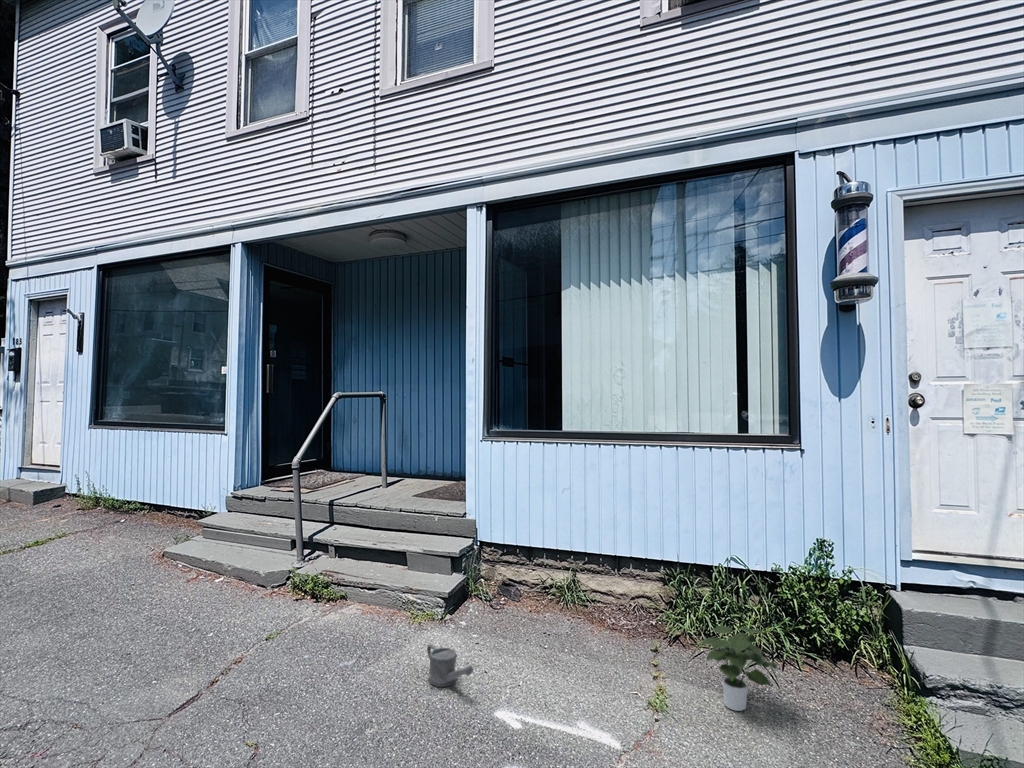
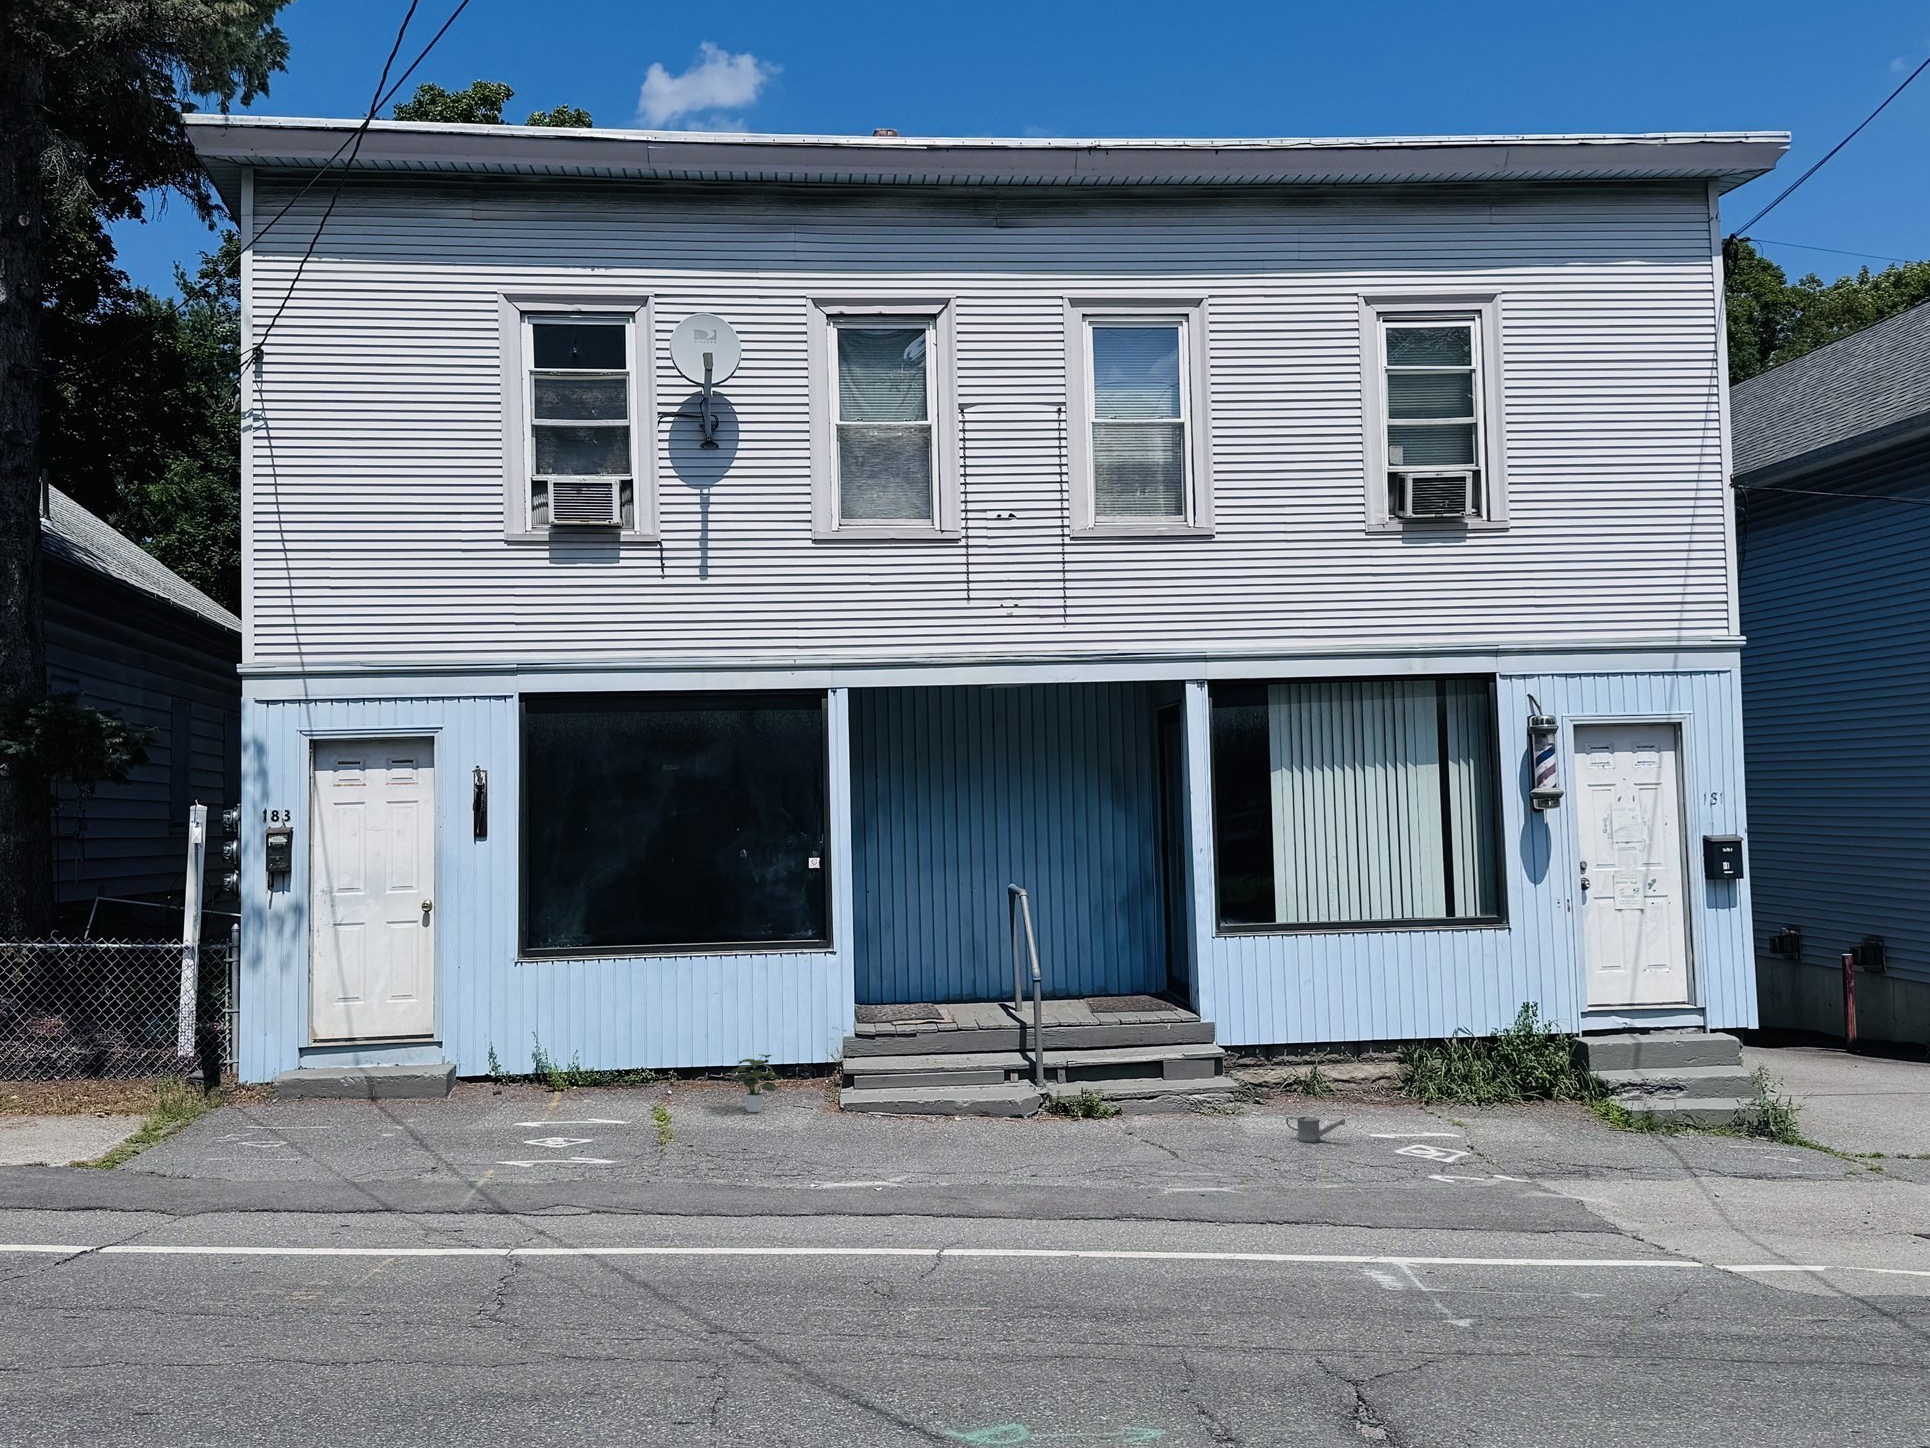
potted plant: present [702,626,777,711] -> present [731,1054,783,1112]

